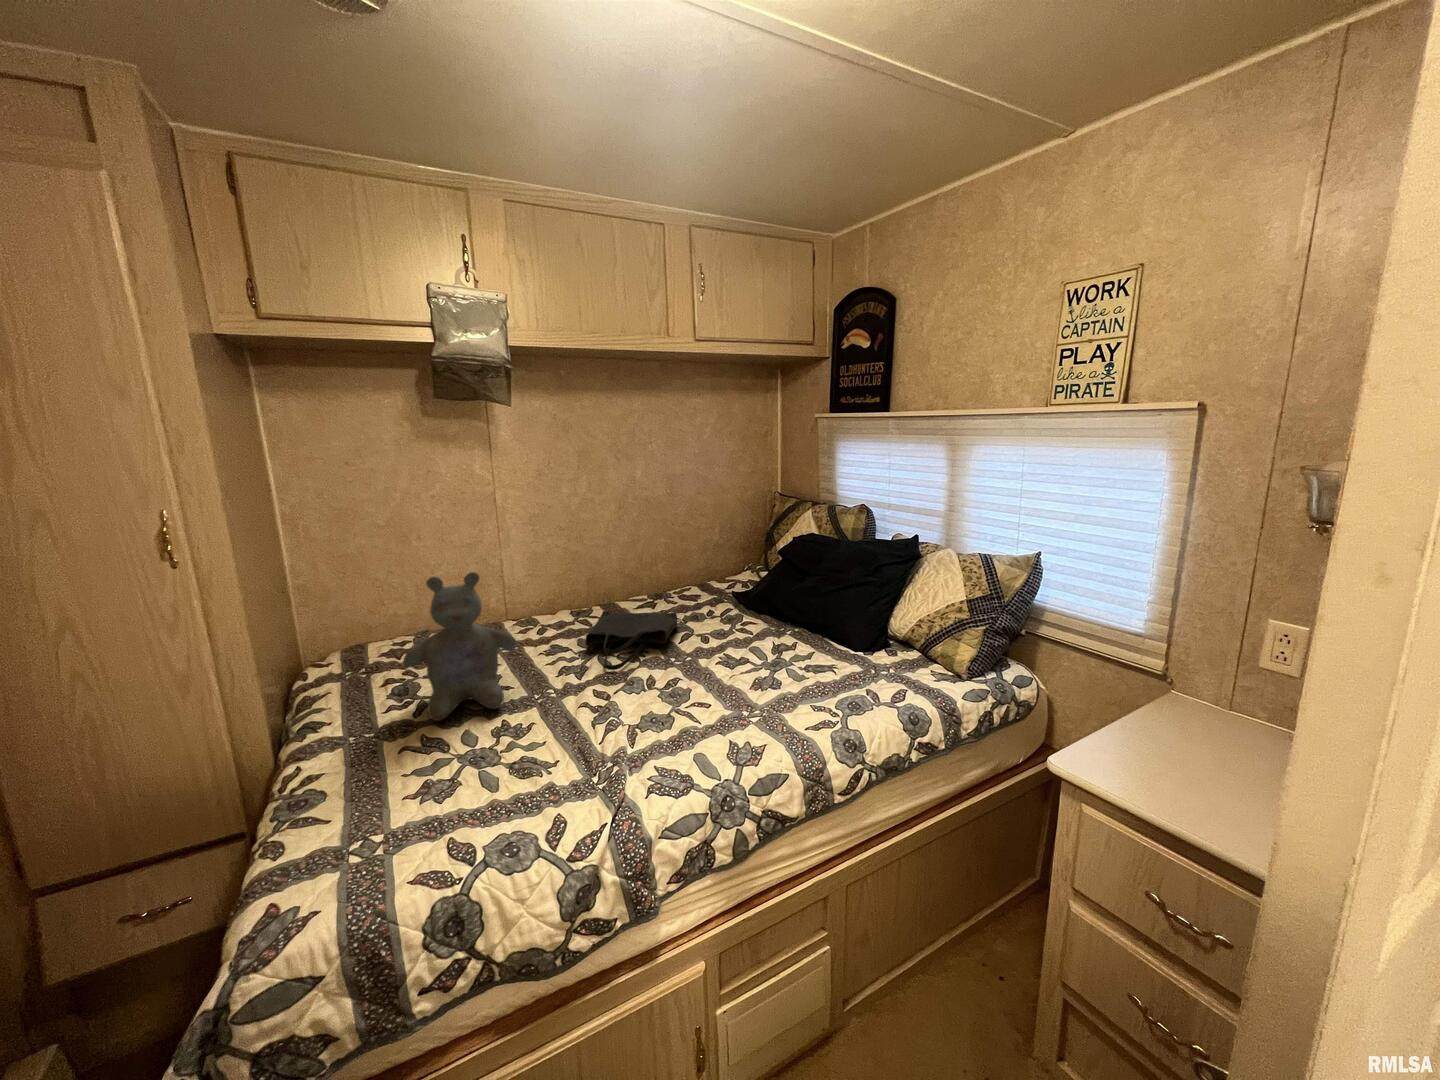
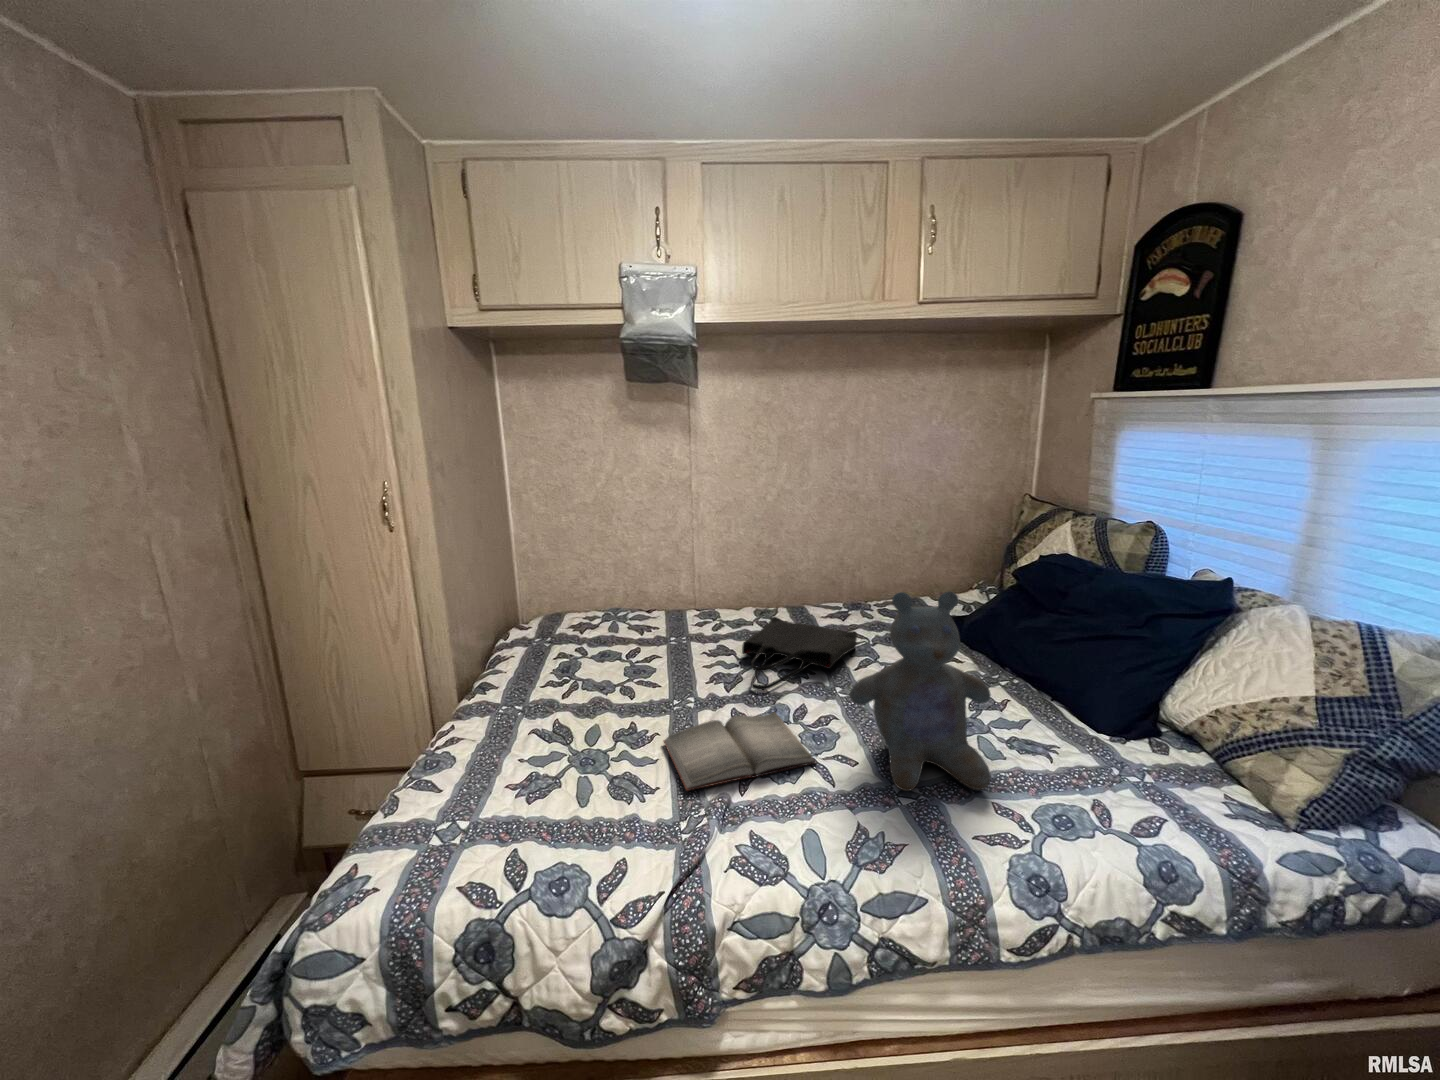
stuffed bear: present [403,572,516,721] -> present [850,591,991,791]
hardback book: none [550,681,684,753] -> present [663,712,817,791]

